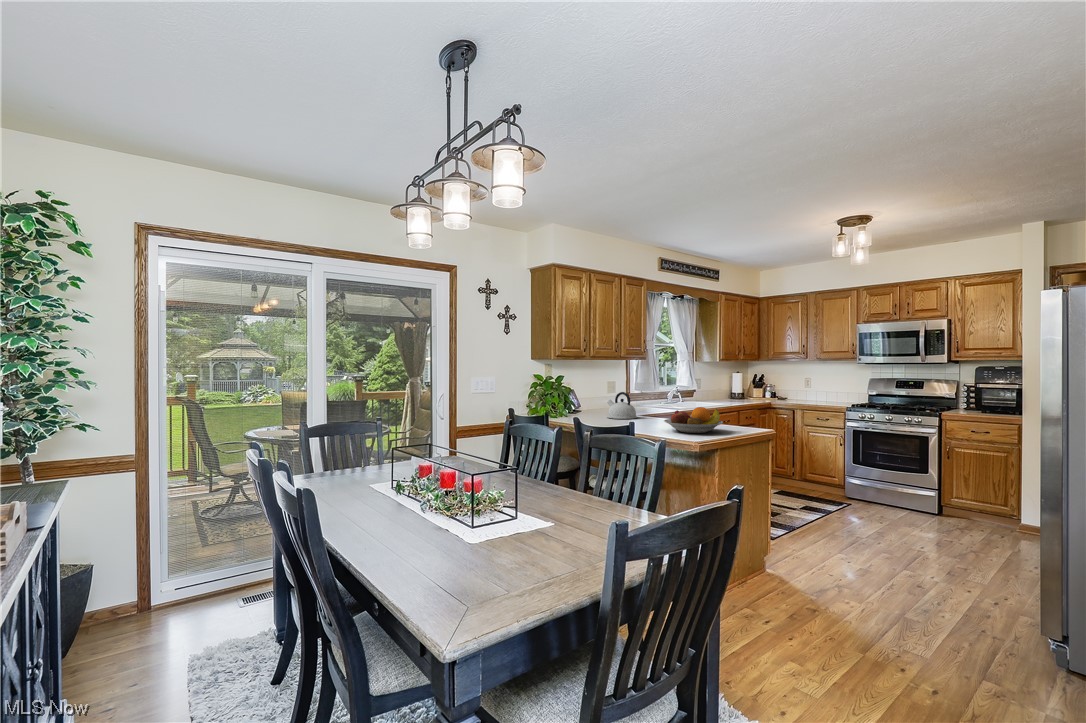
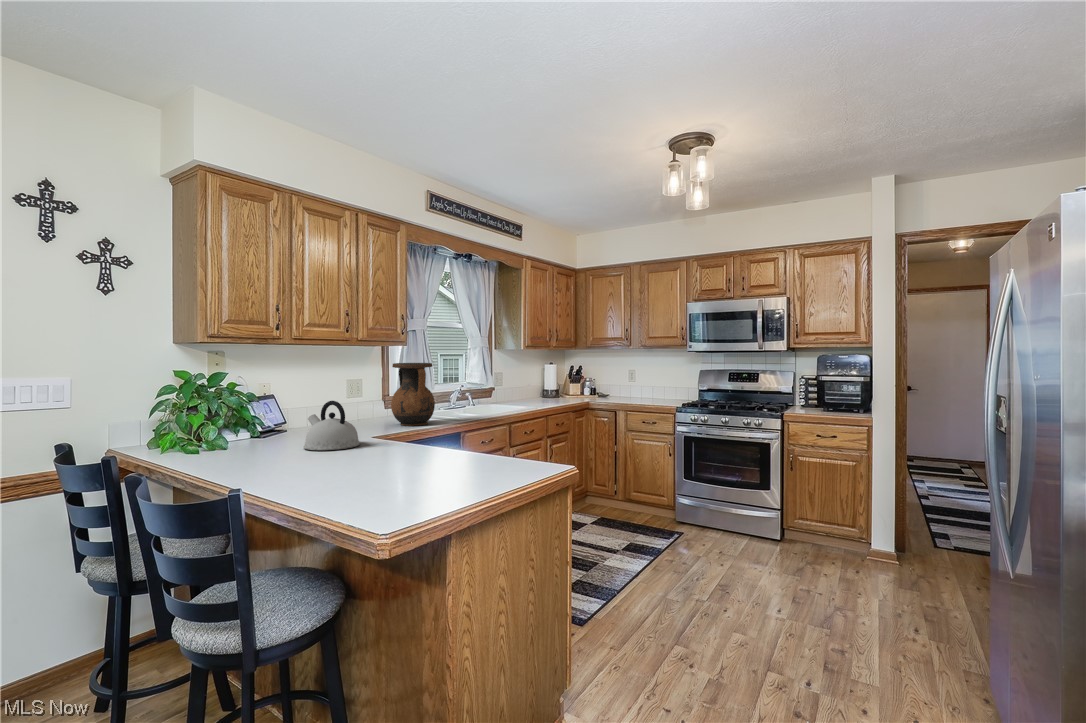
vase: none [640,371,668,411] -> present [391,363,435,426]
fruit bowl: present [664,407,723,433] -> none [359,435,478,490]

